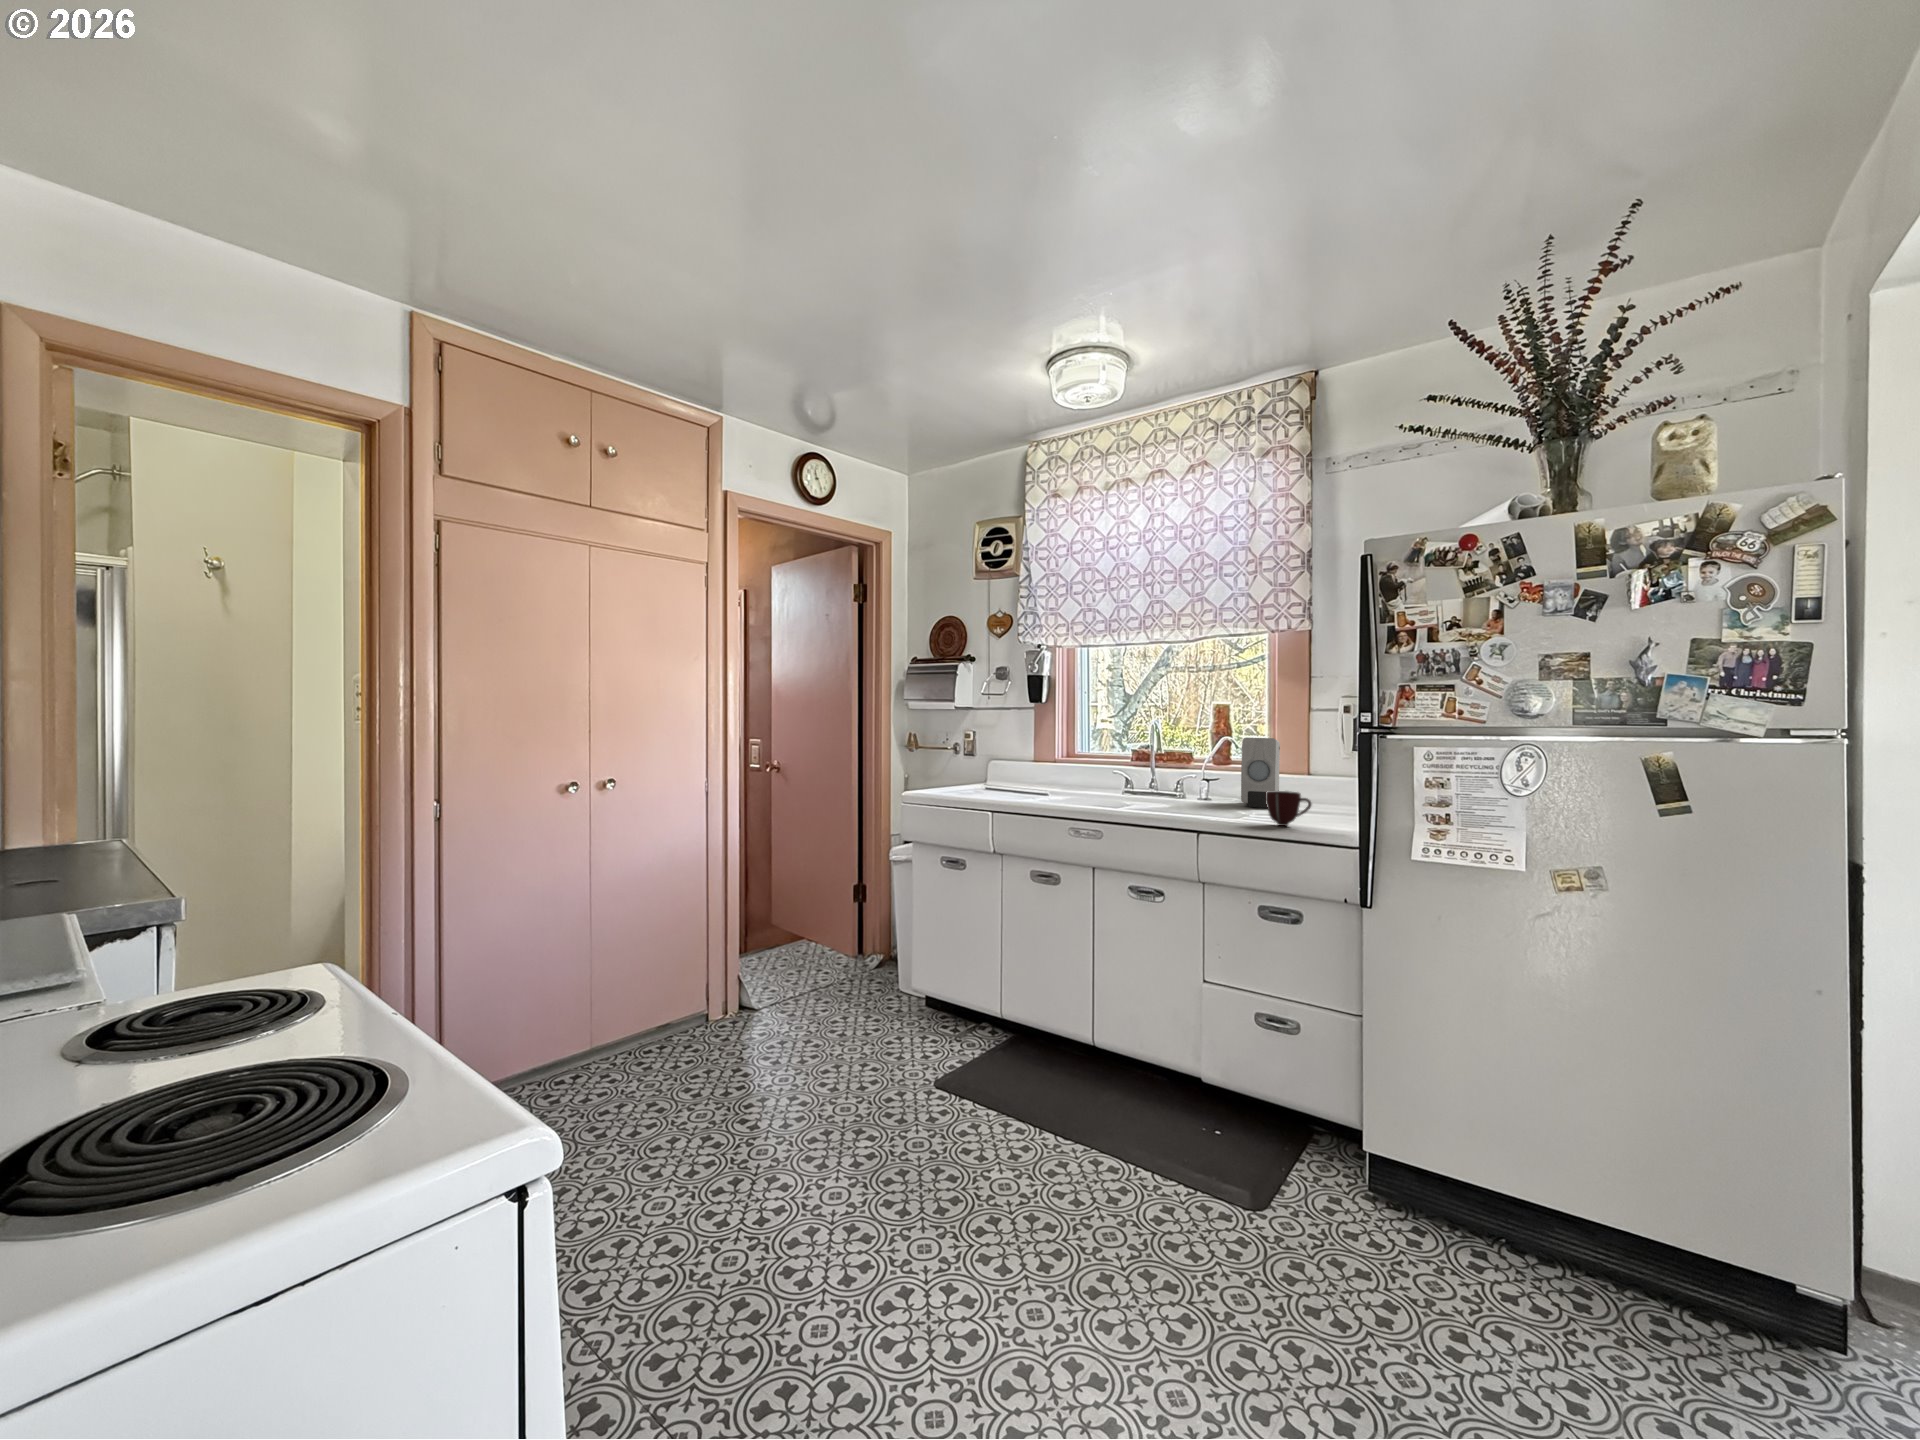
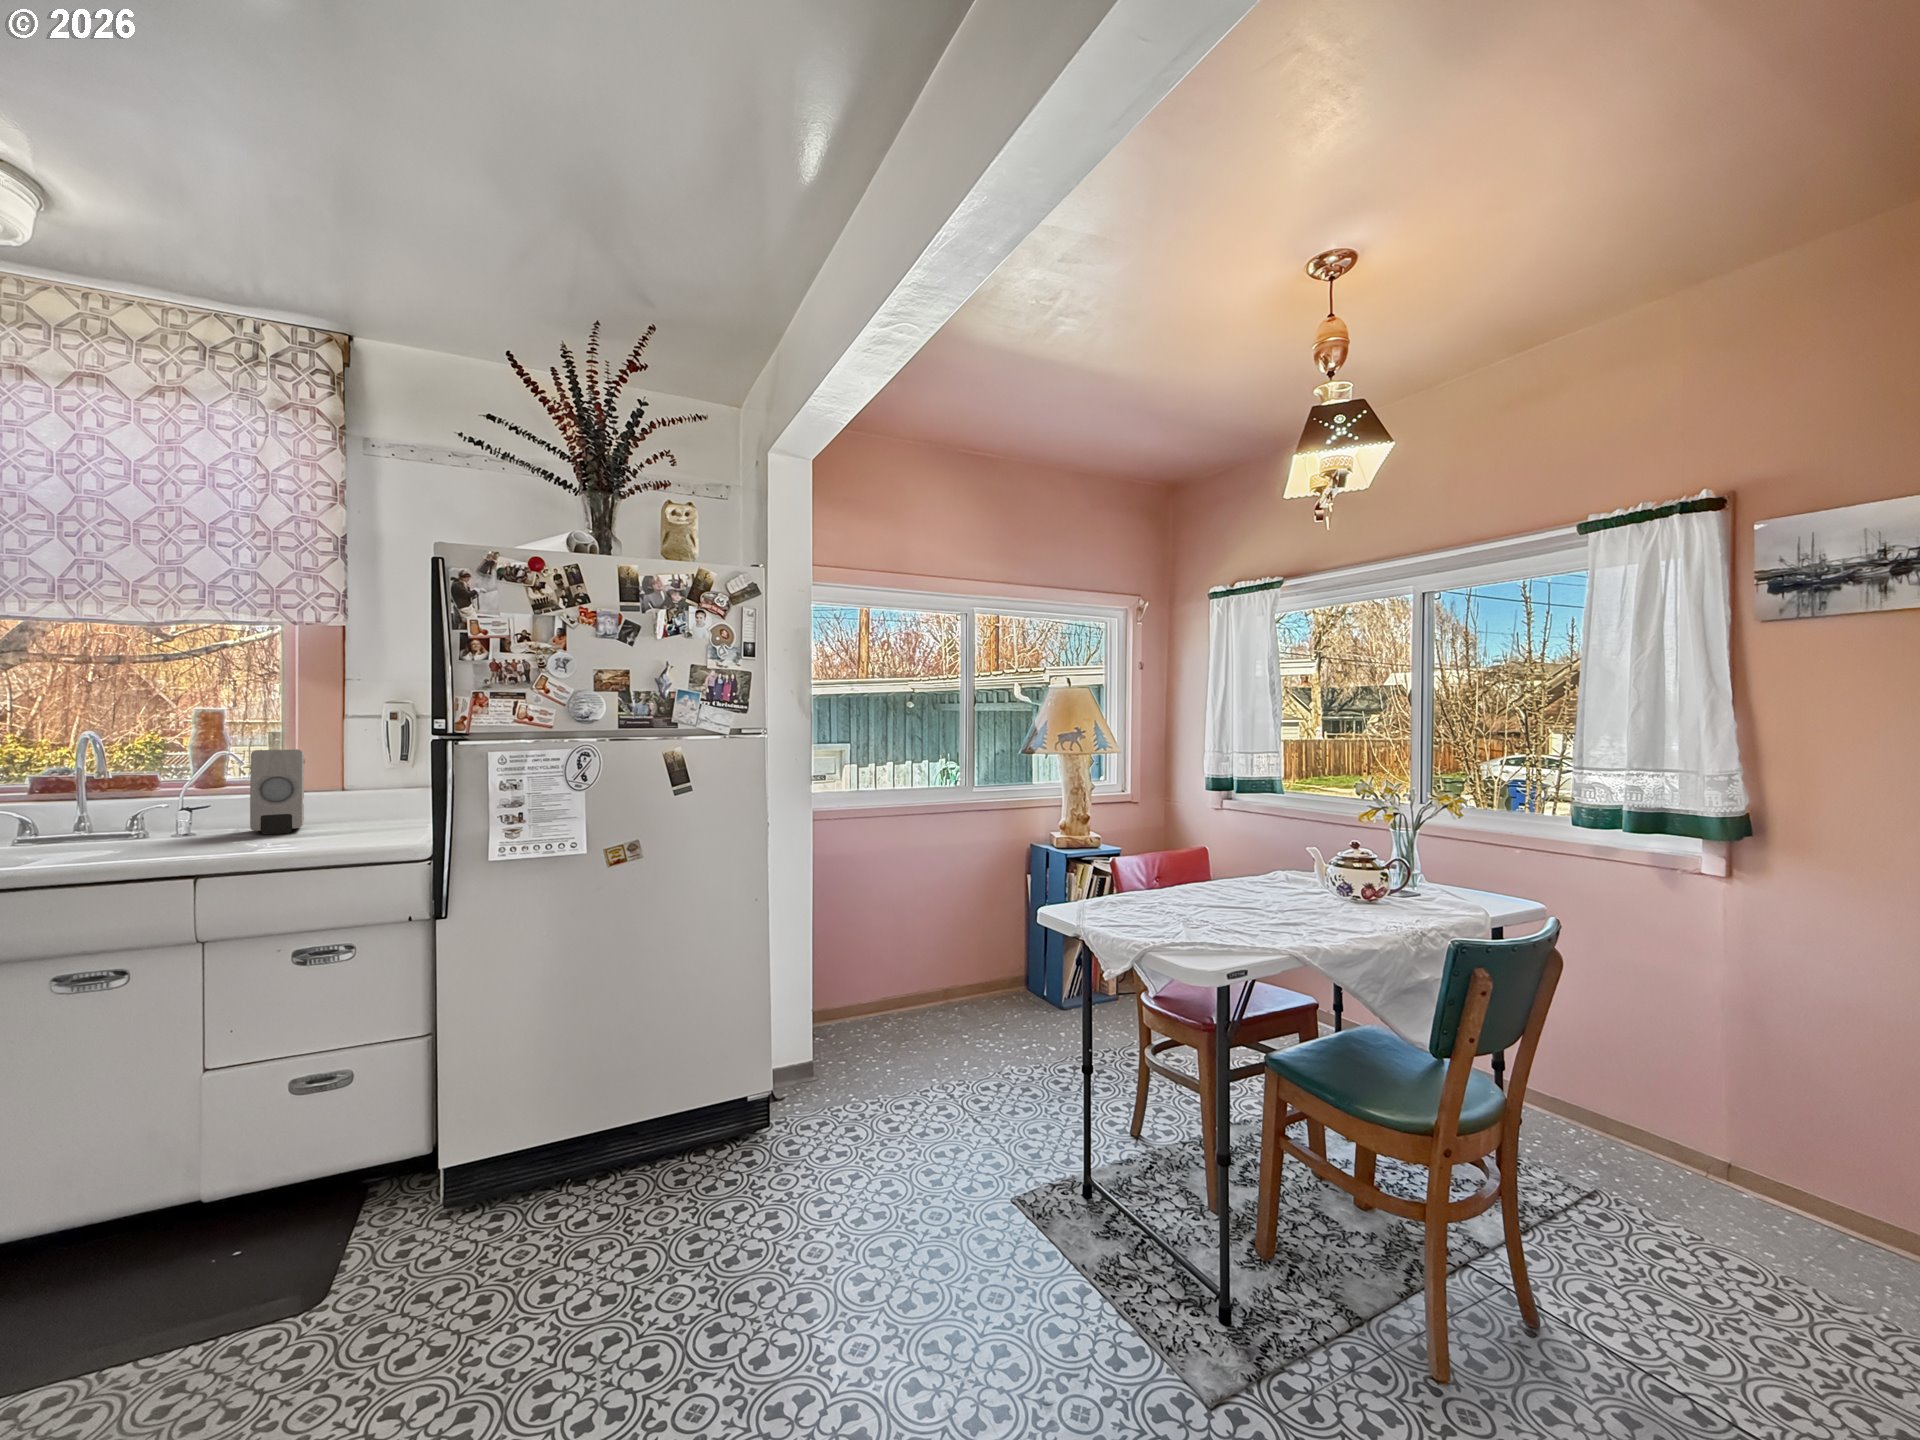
mug: present [1266,791,1312,826] -> none [302,809,365,850]

